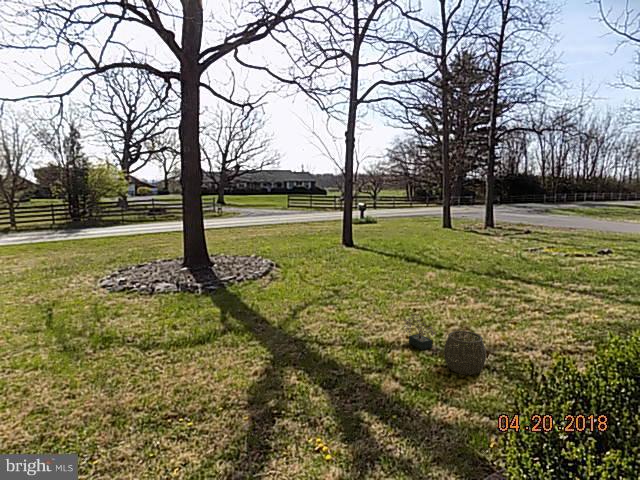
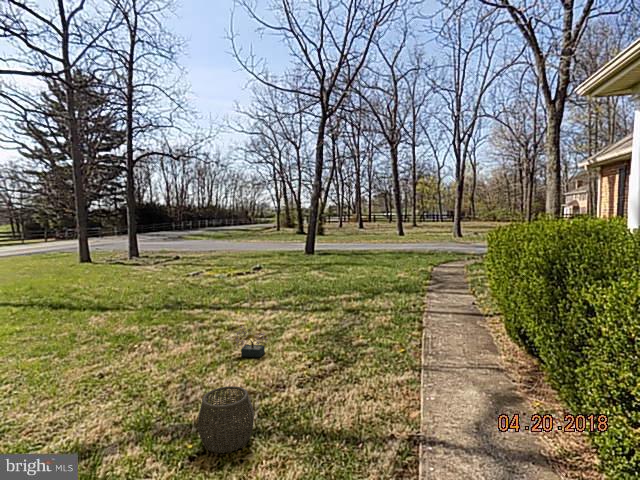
decorative plant: present [404,314,436,350] -> present [235,325,268,357]

